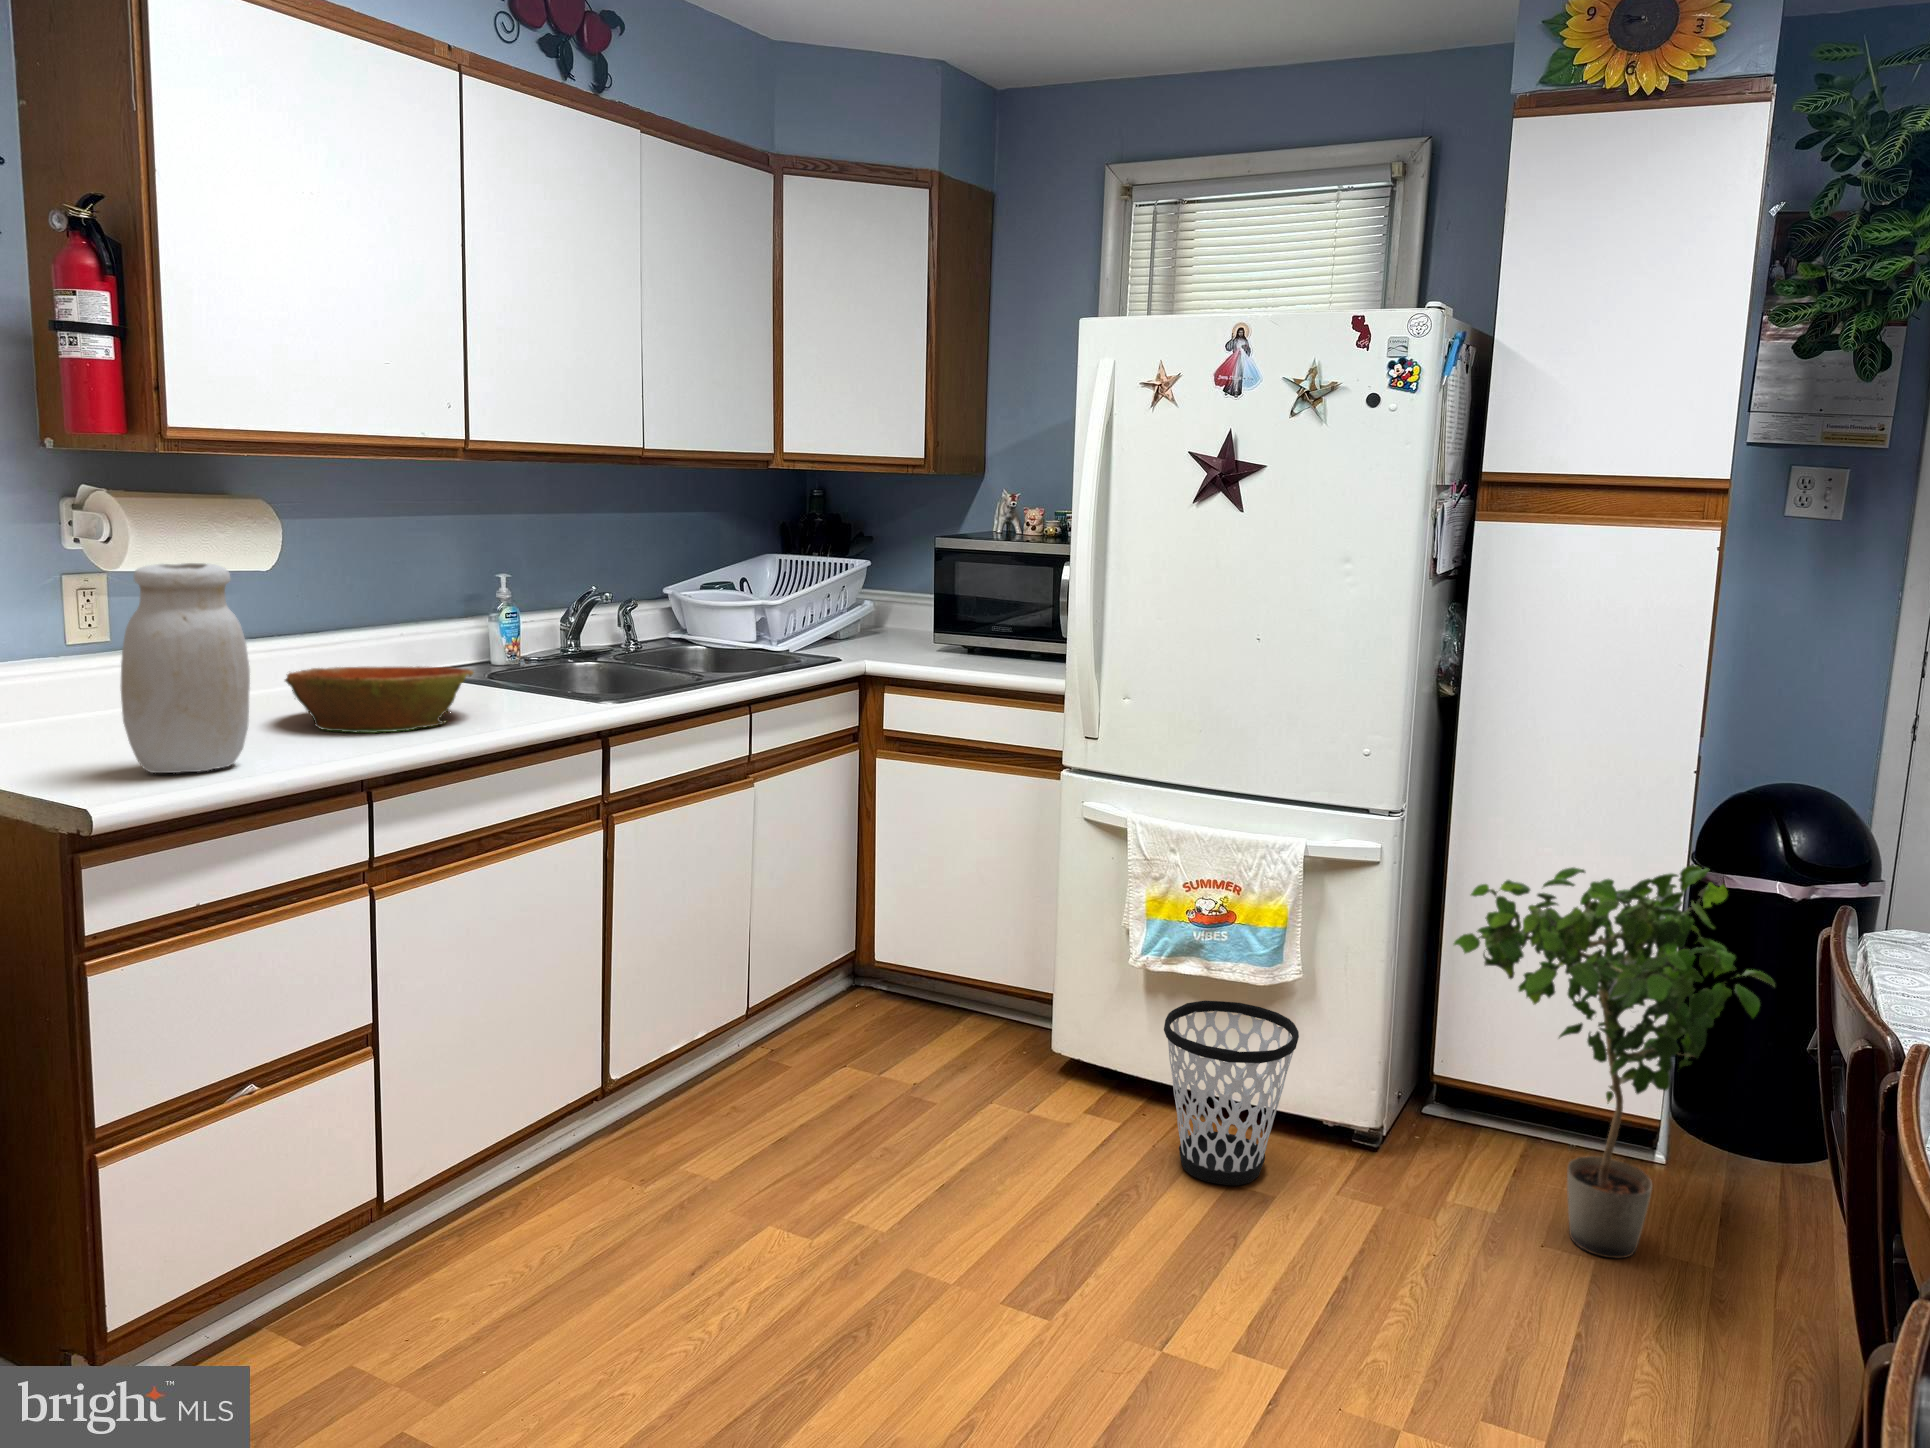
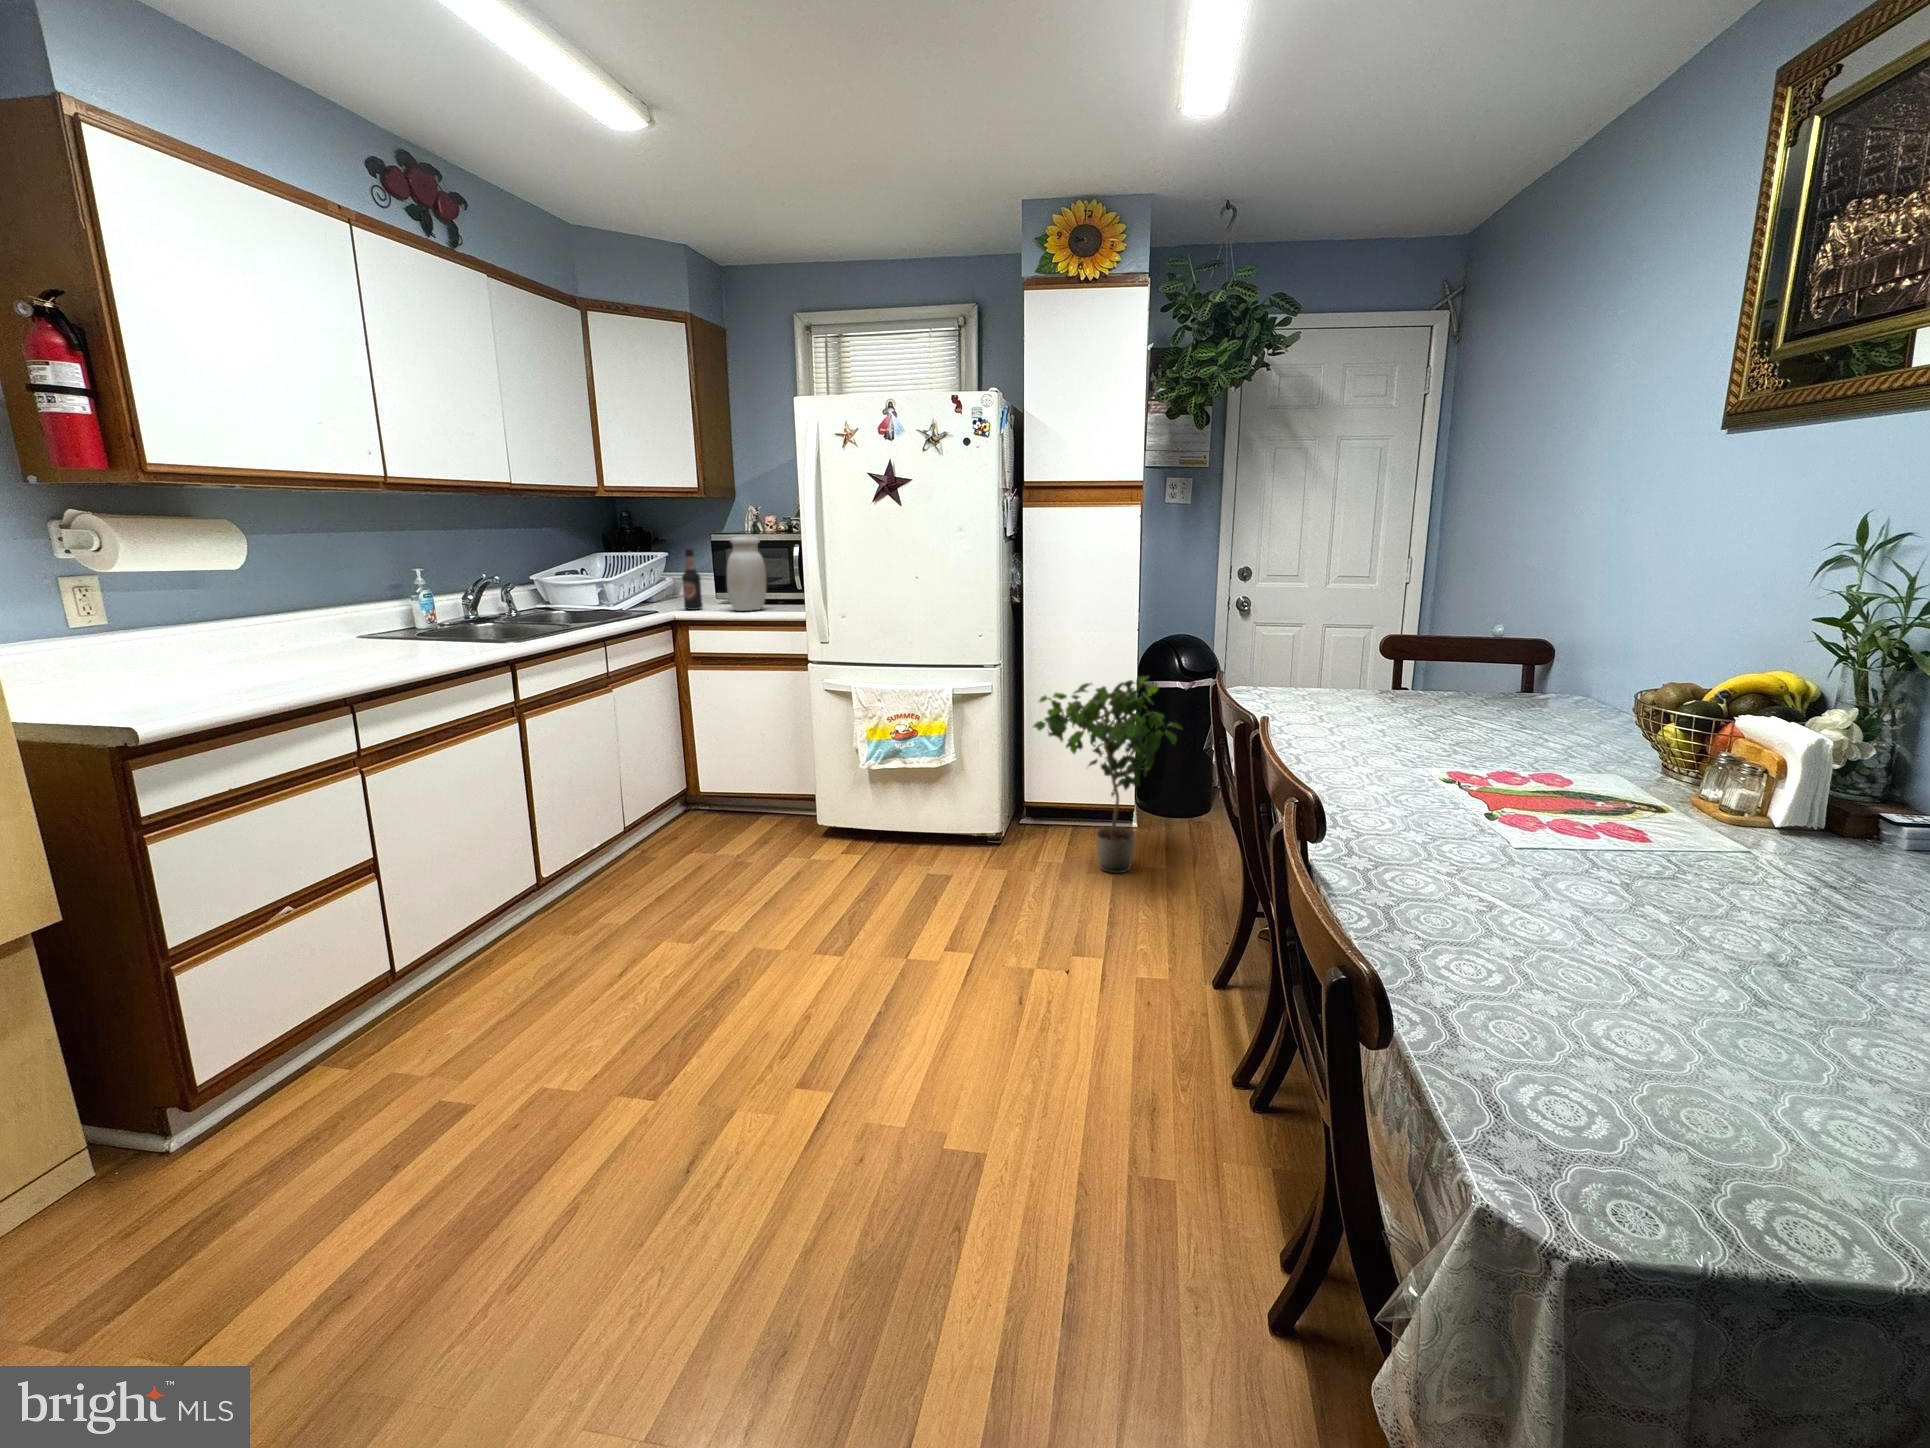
bottle: none [879,557,909,657] -> present [682,549,703,610]
jar: present [121,563,250,773] -> present [727,536,766,611]
bowl: present [285,666,474,733] -> none [267,625,416,669]
wastebasket: present [1164,1001,1299,1185] -> none [884,779,957,875]

